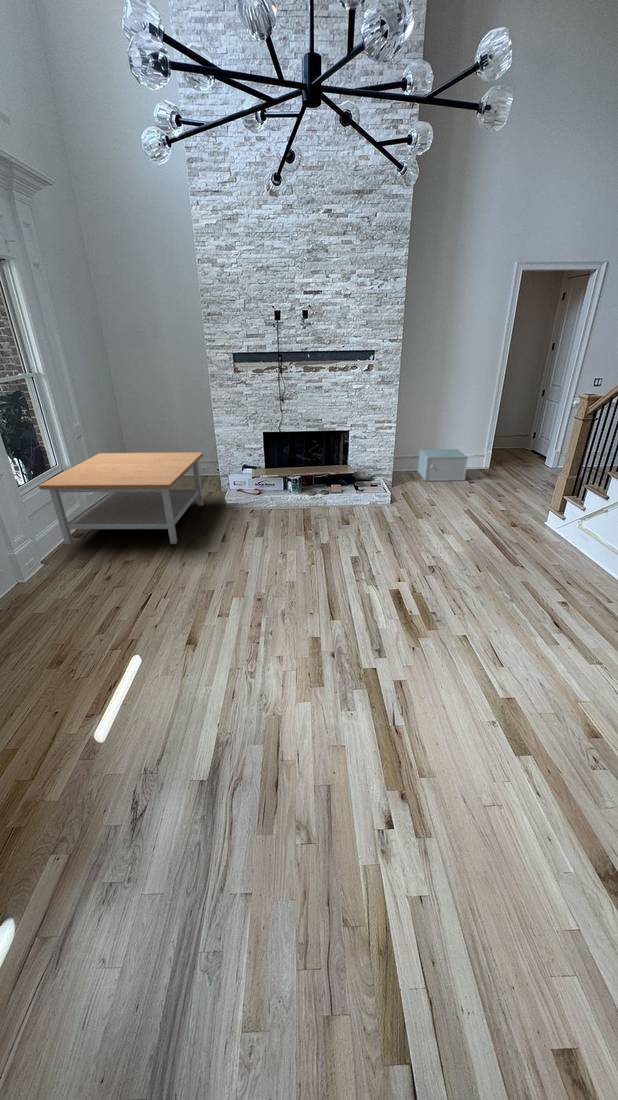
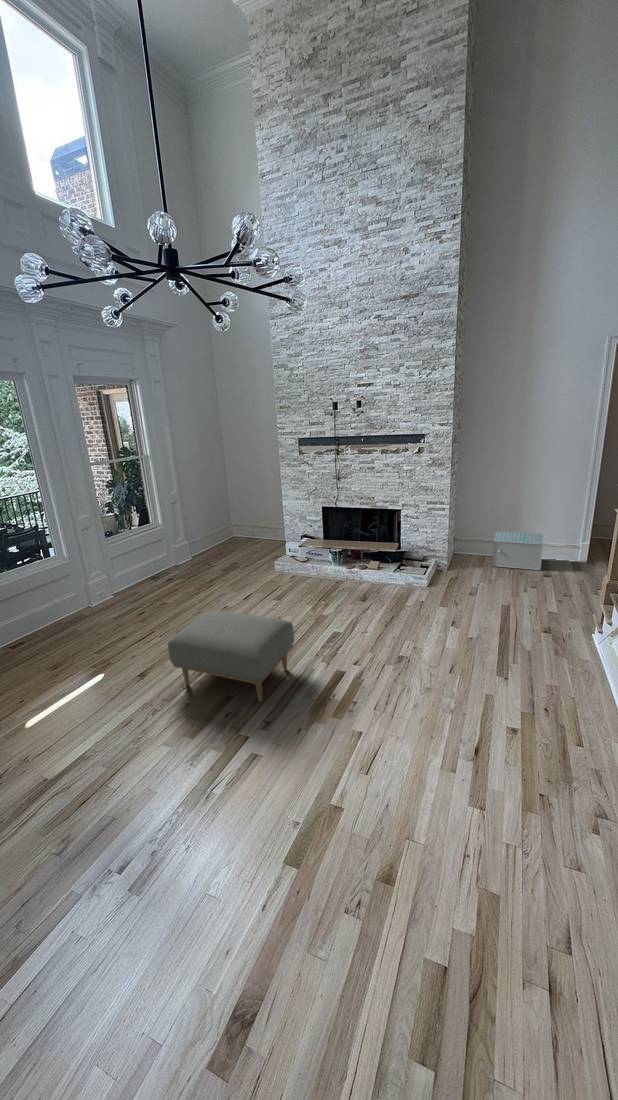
coffee table: present [39,452,204,544] -> none [128,517,265,598]
ottoman: none [230,545,358,638] -> present [168,610,294,702]

